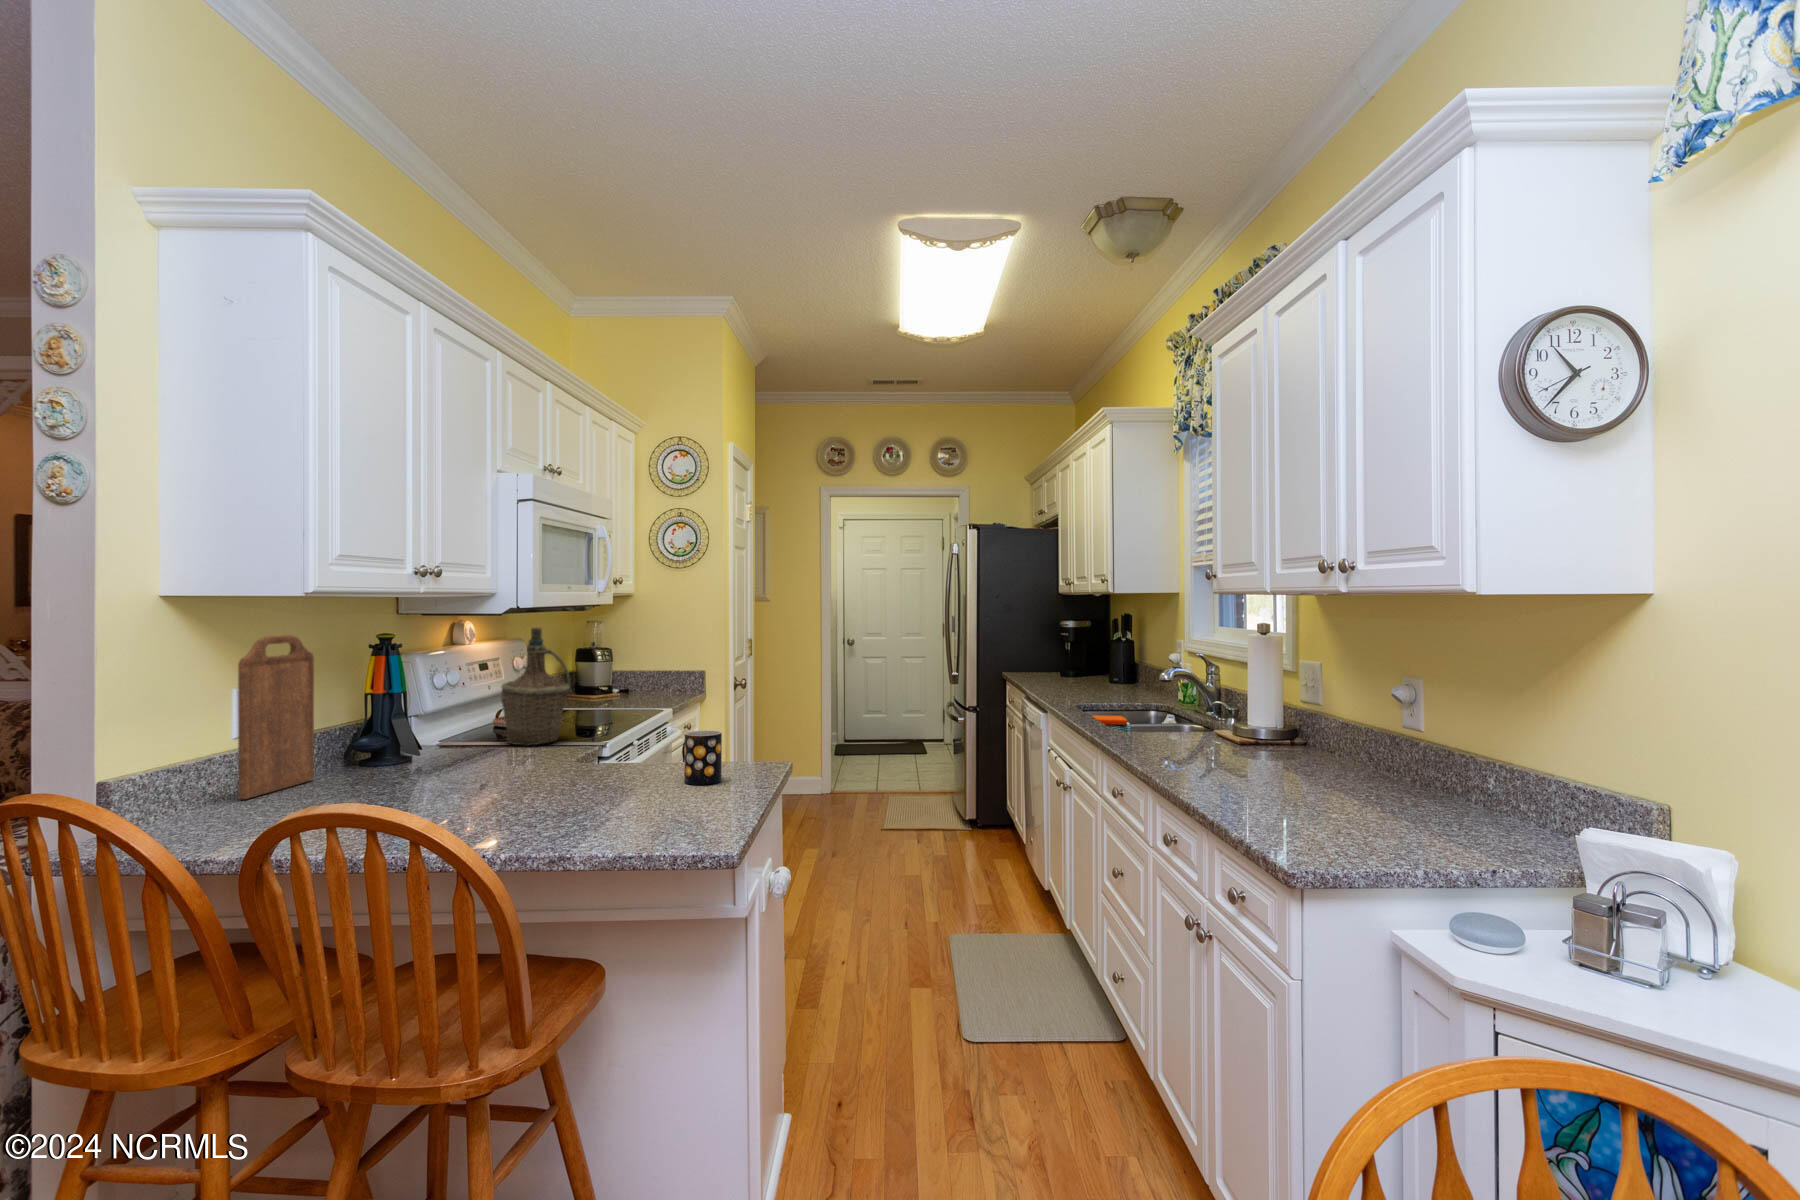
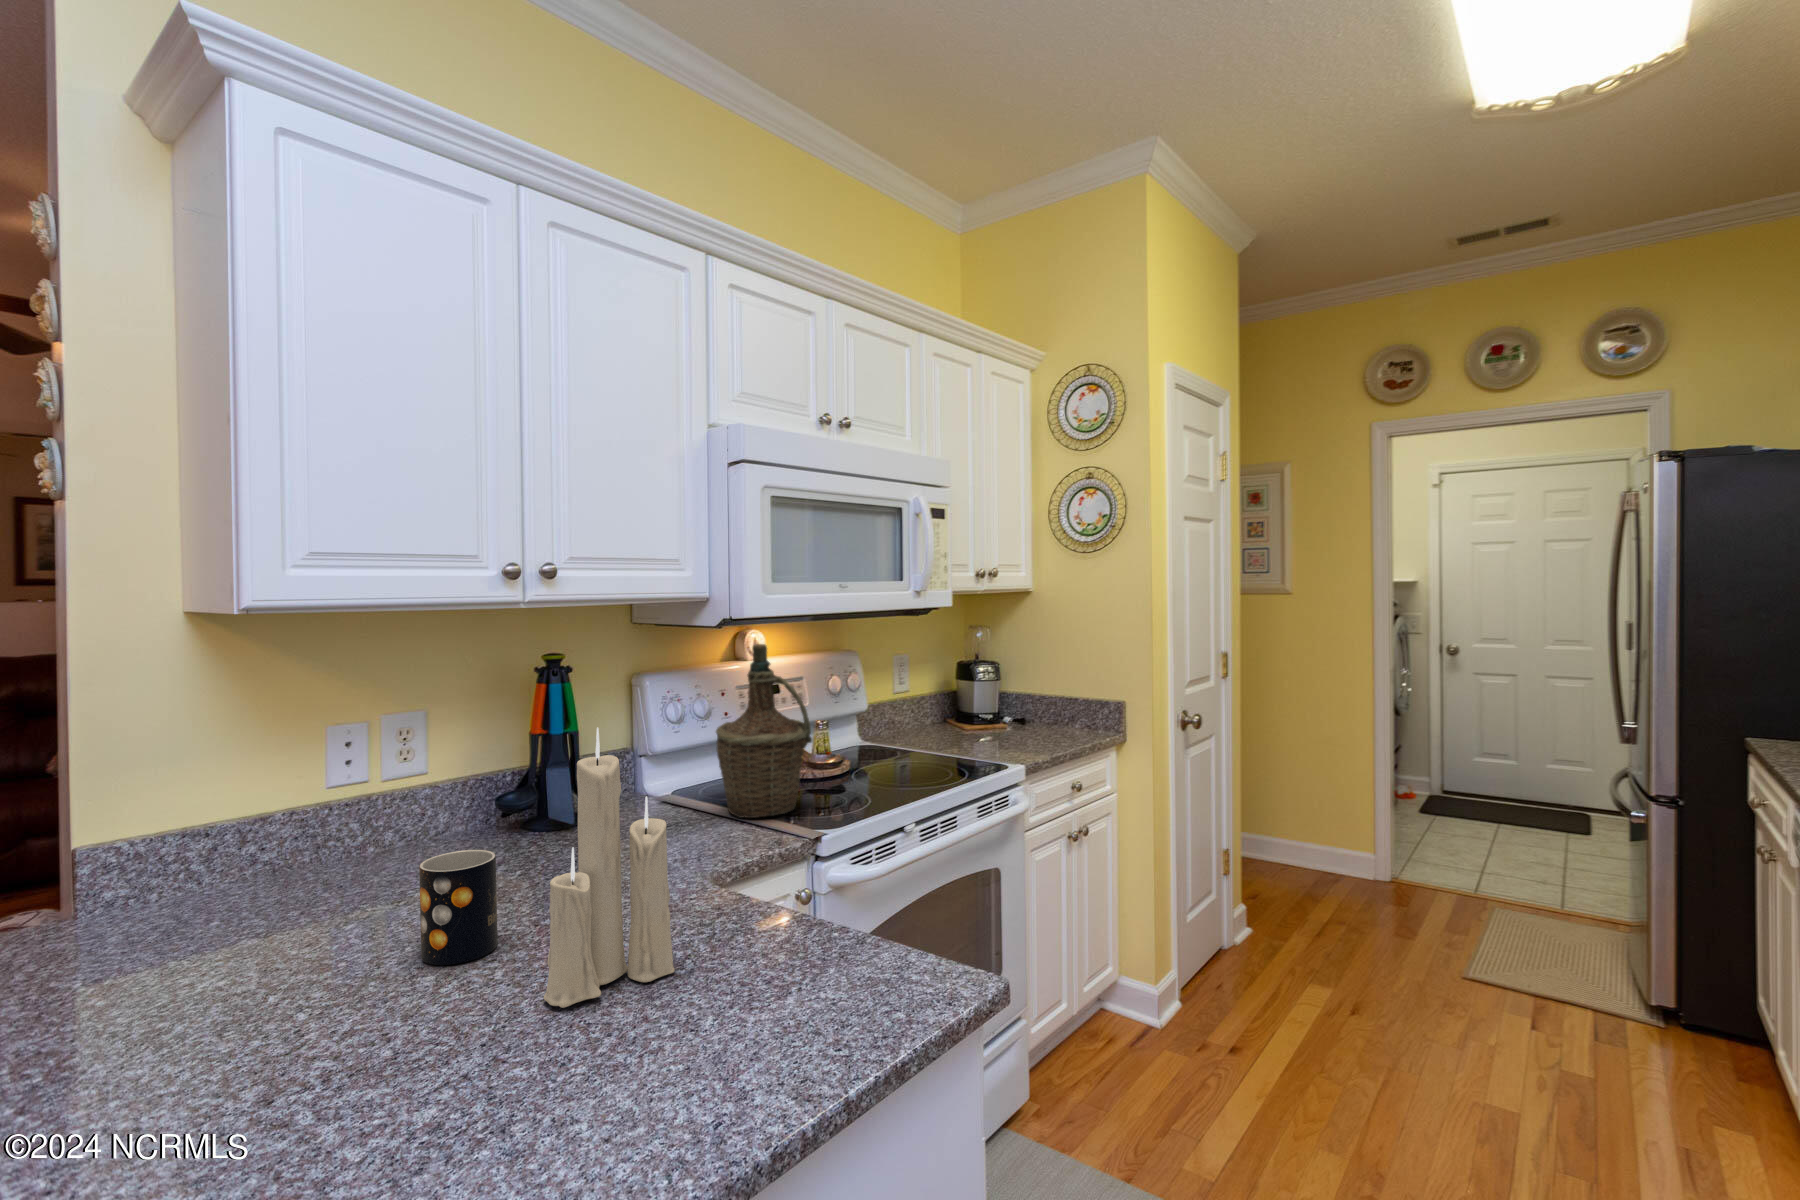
cutting board: present [238,635,314,799] -> none [277,658,420,877]
candle: none [589,653,634,798] -> present [544,728,675,1008]
mug: present [682,730,722,785] -> present [419,850,498,965]

